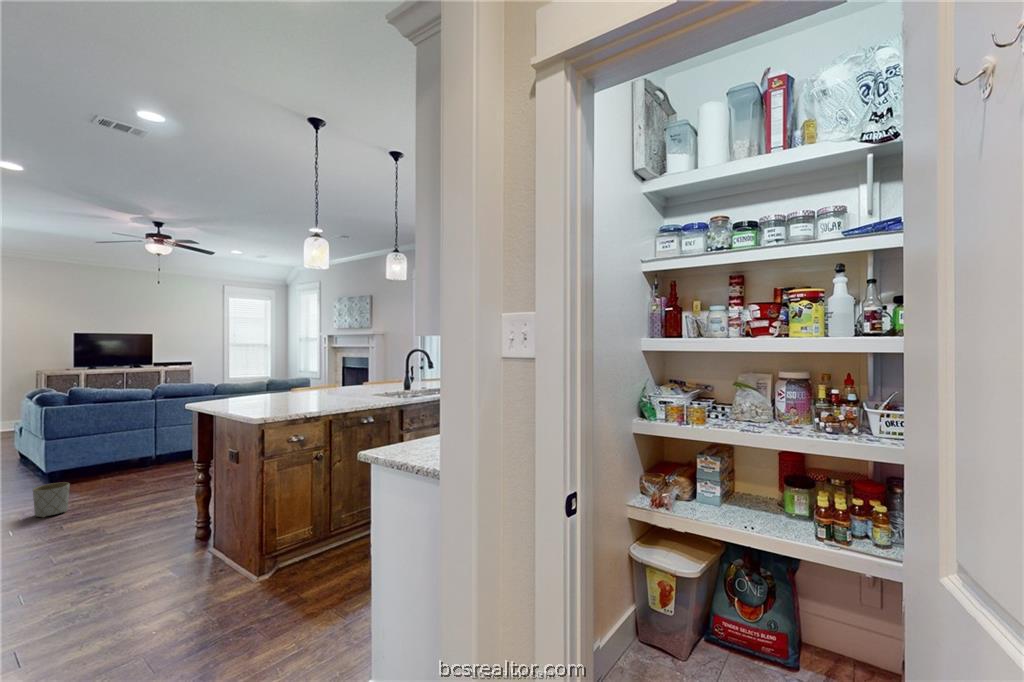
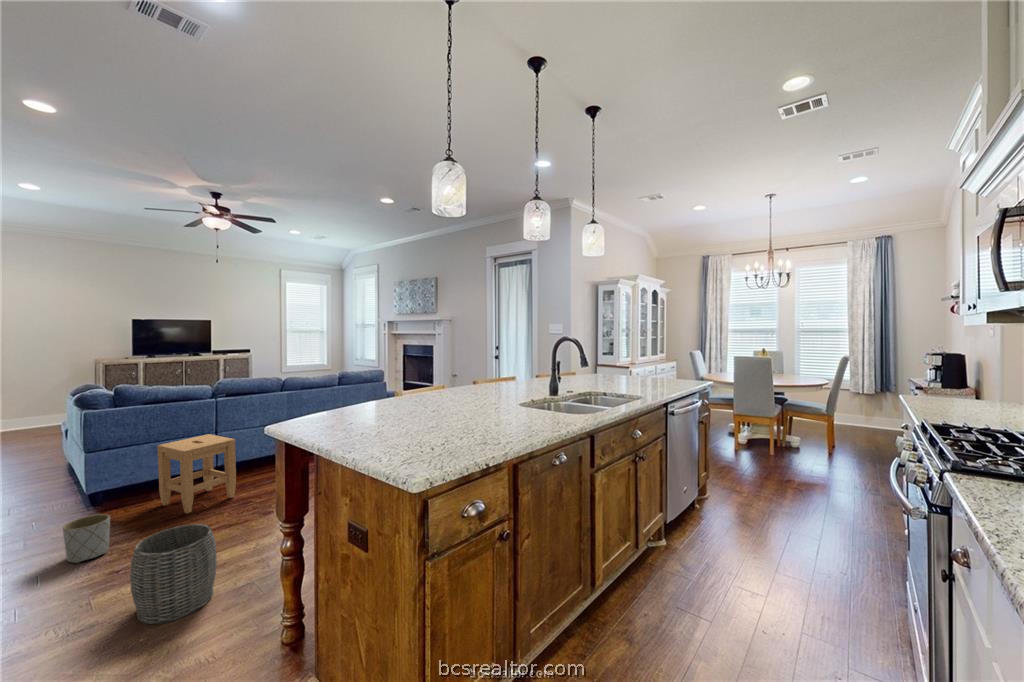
stool: none [106,428,173,490] -> present [157,434,236,514]
woven basket: none [92,481,156,545] -> present [130,524,217,624]

